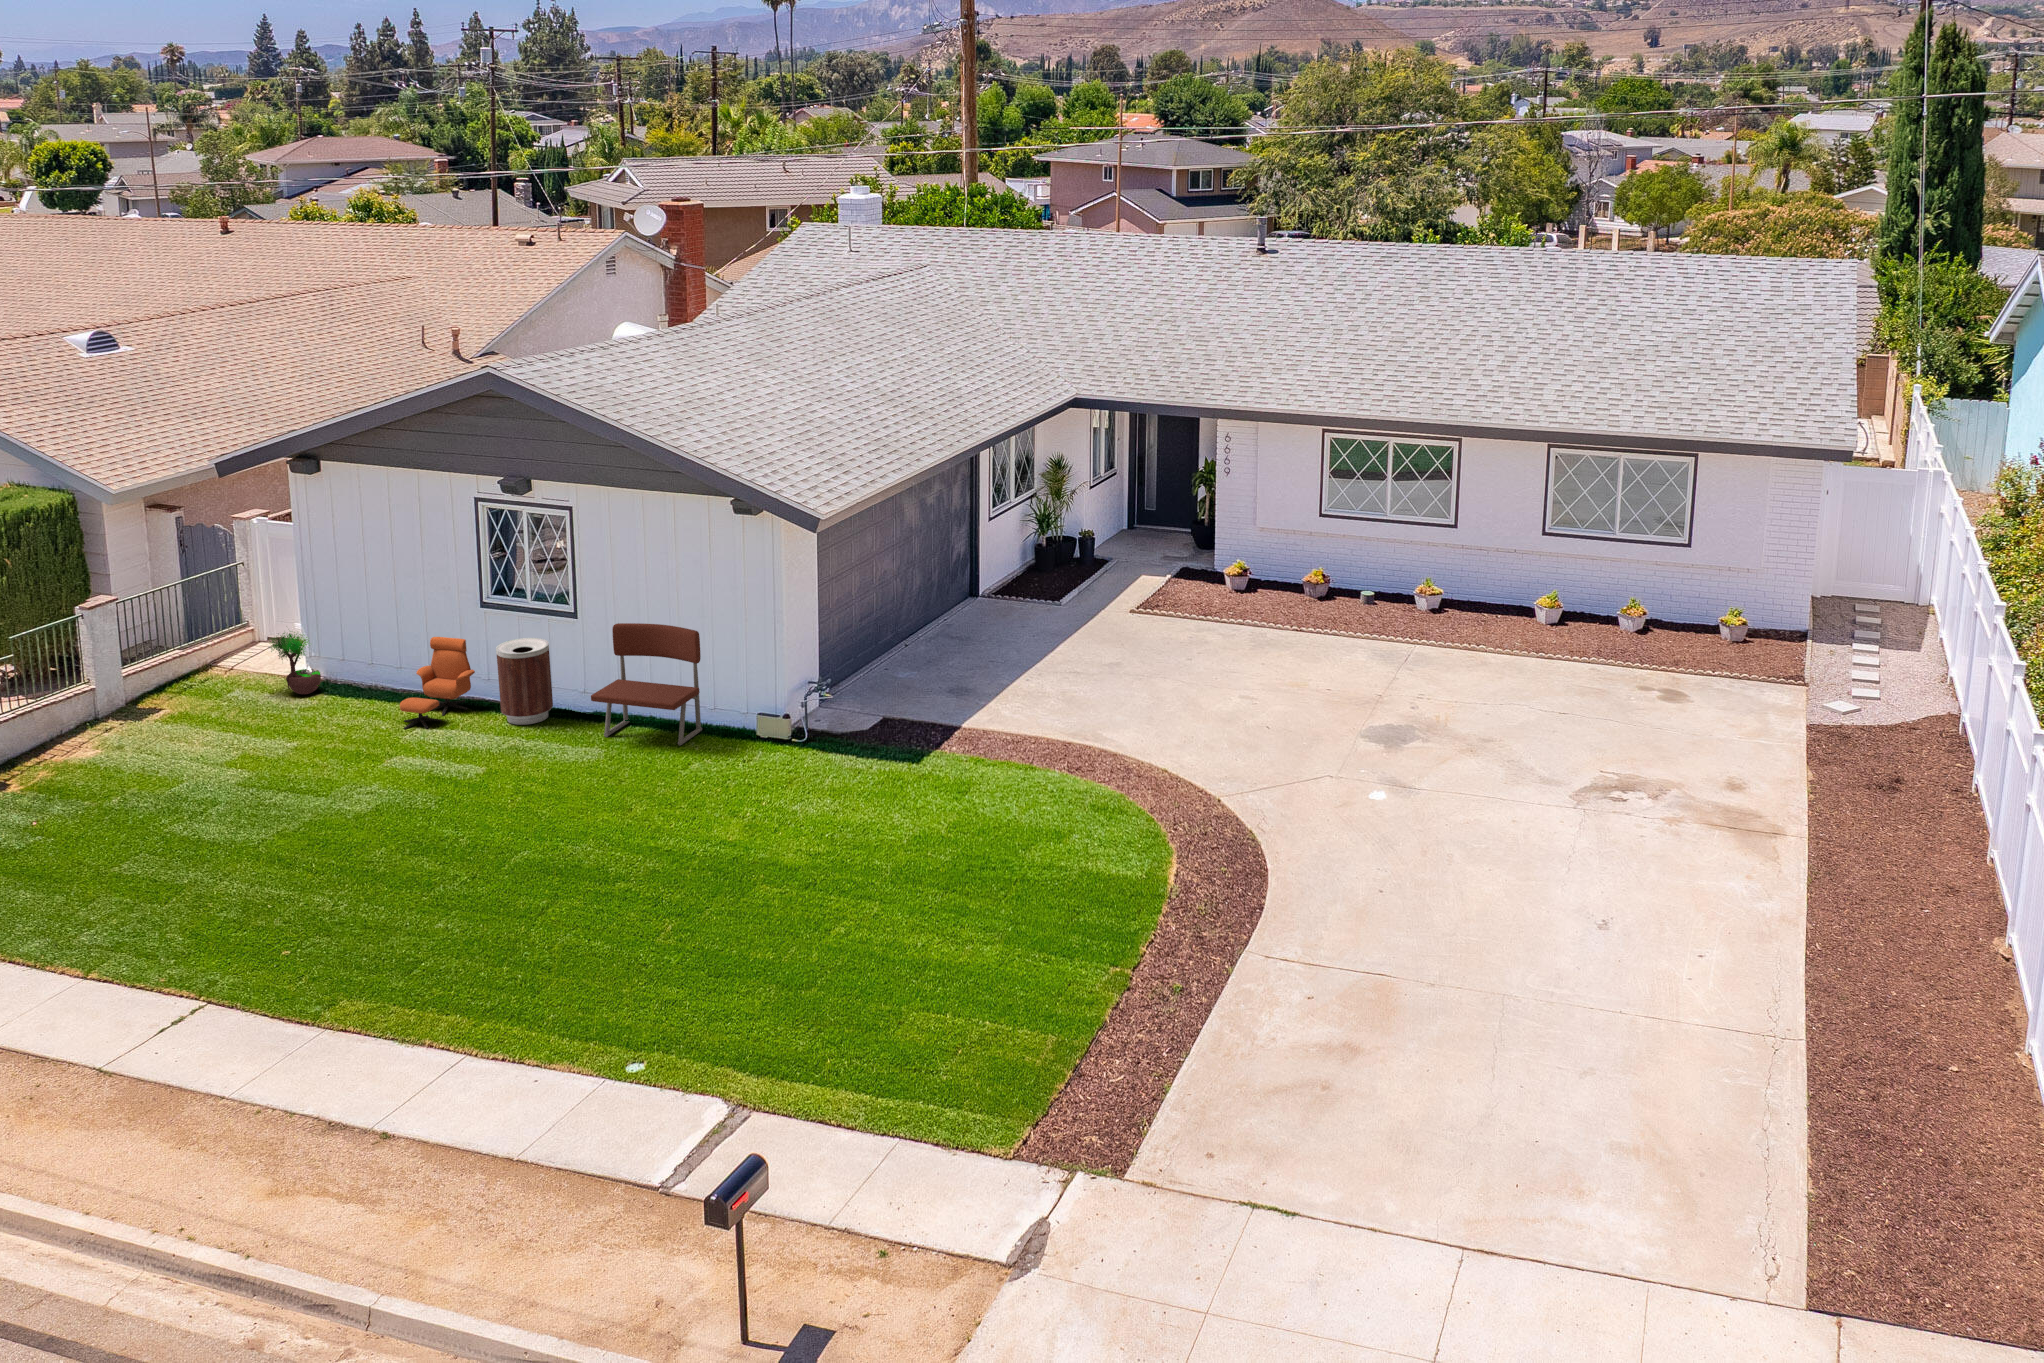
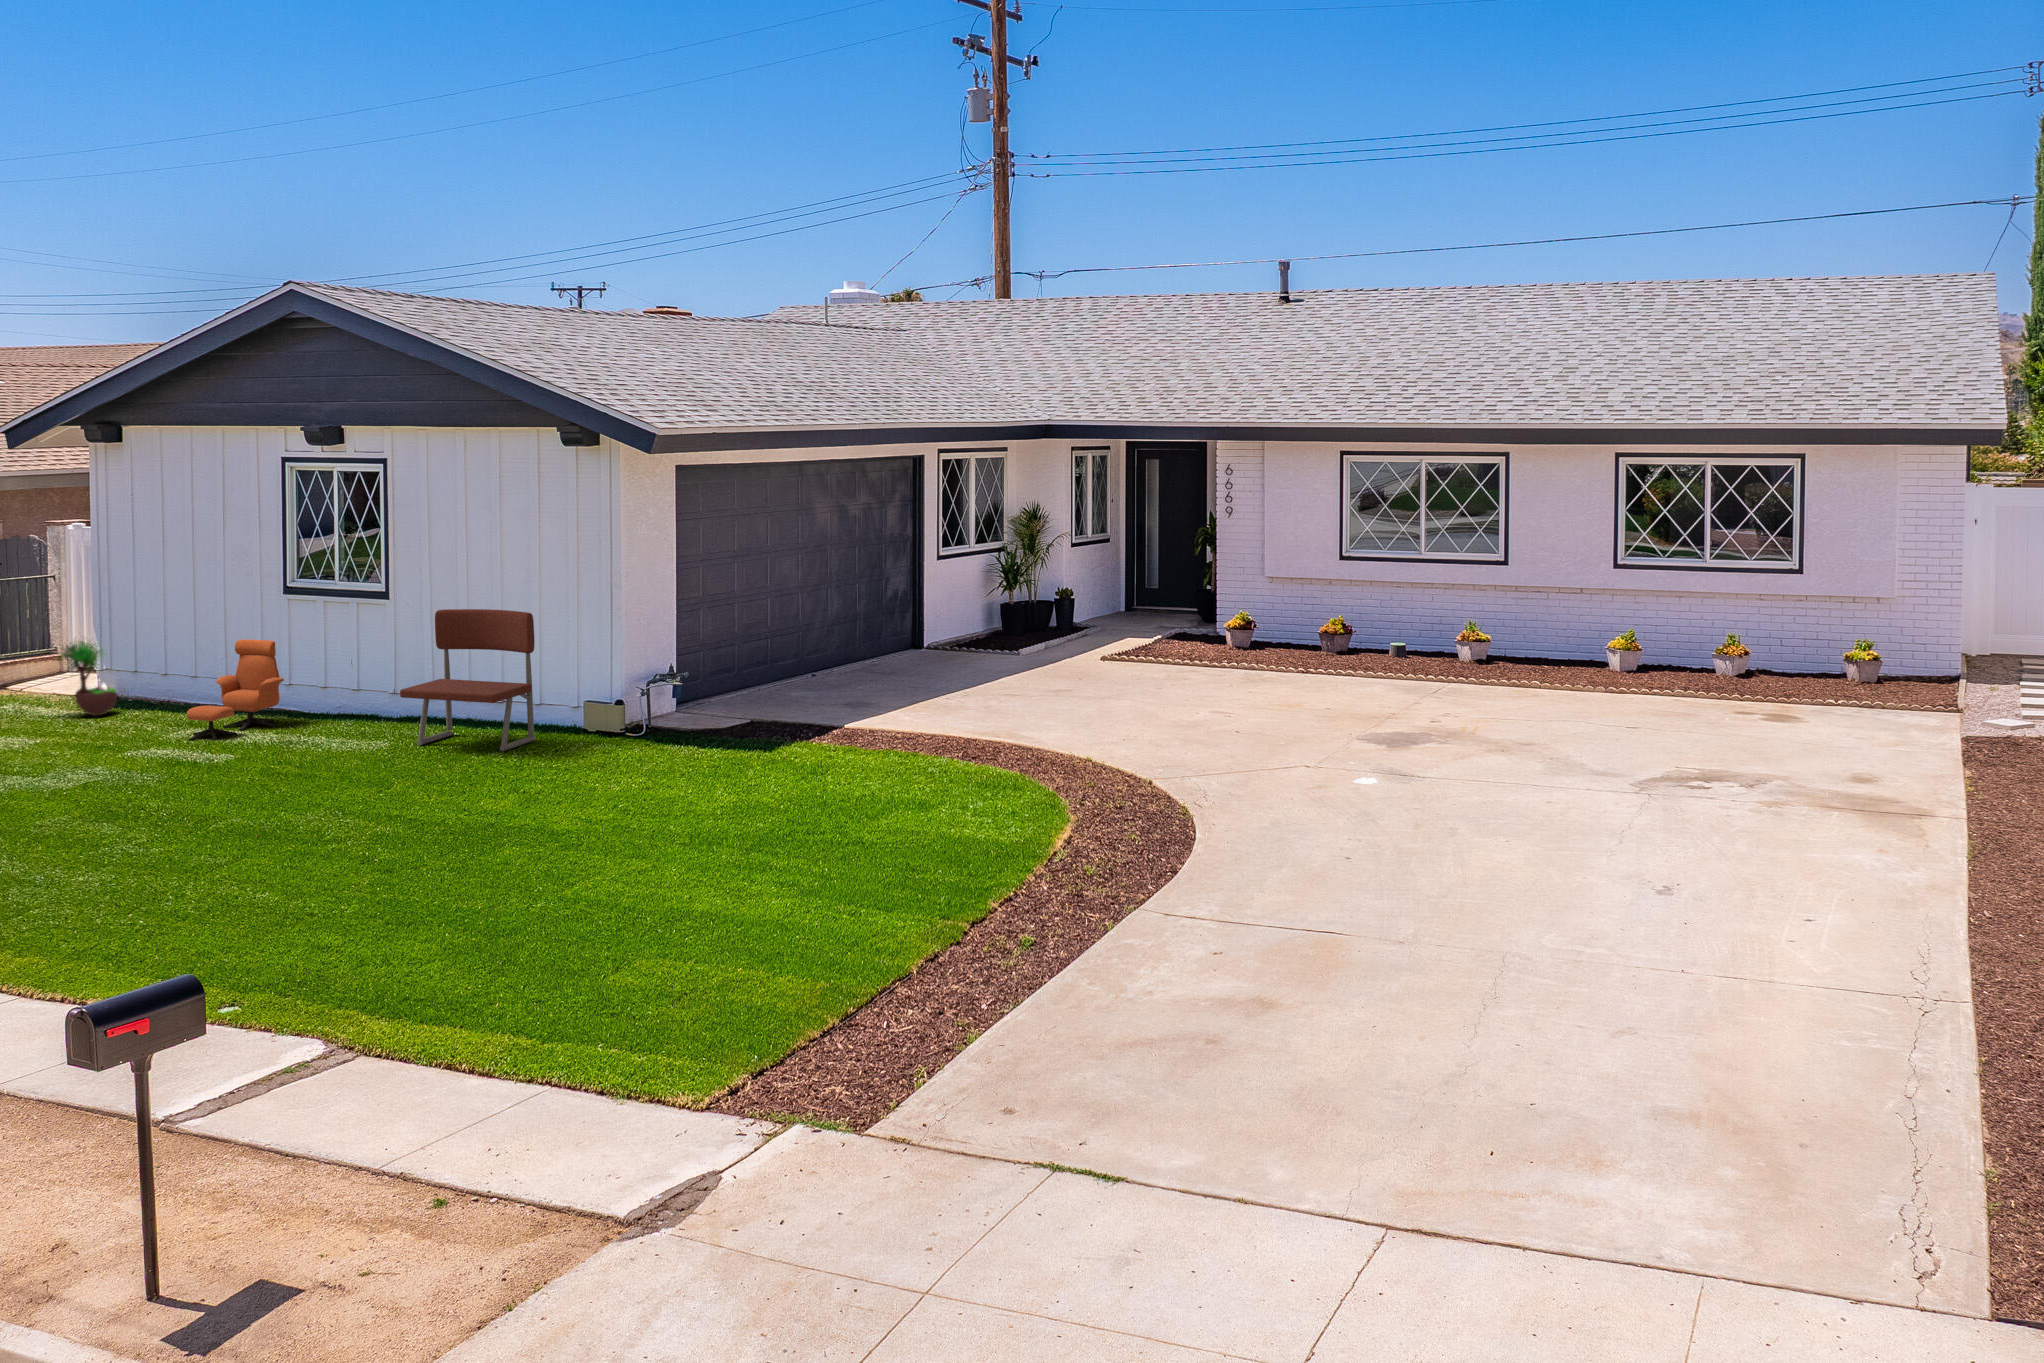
trash can: present [496,638,553,725] -> none [302,637,369,737]

